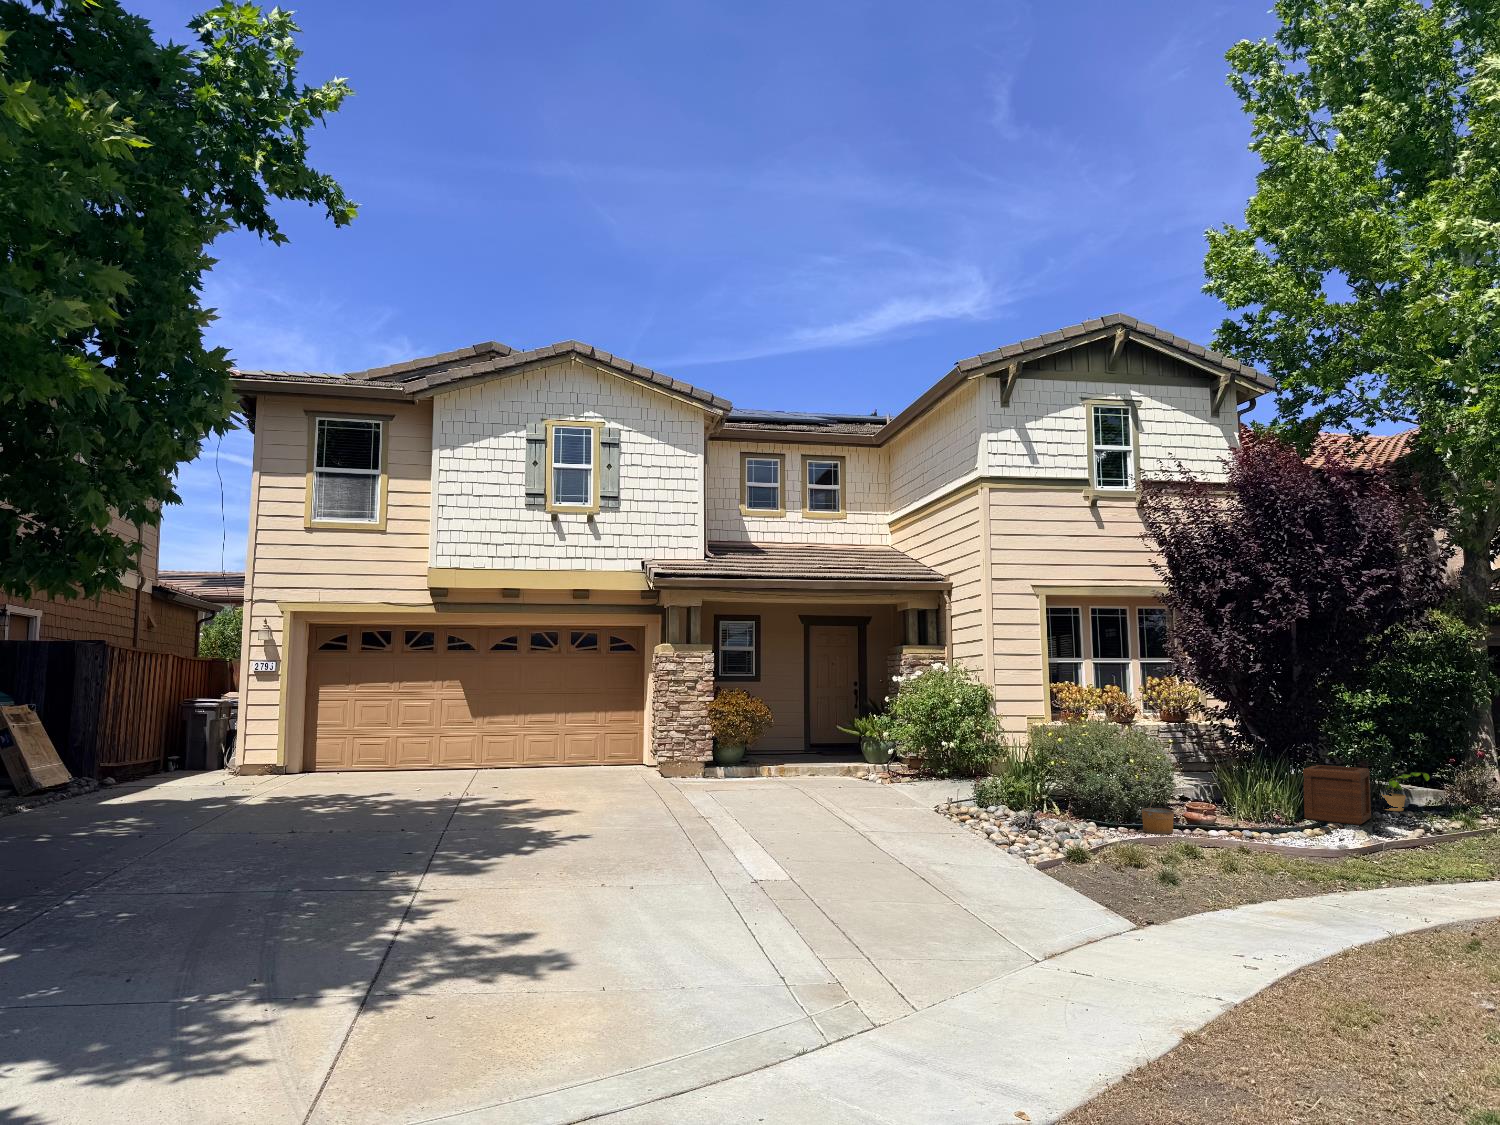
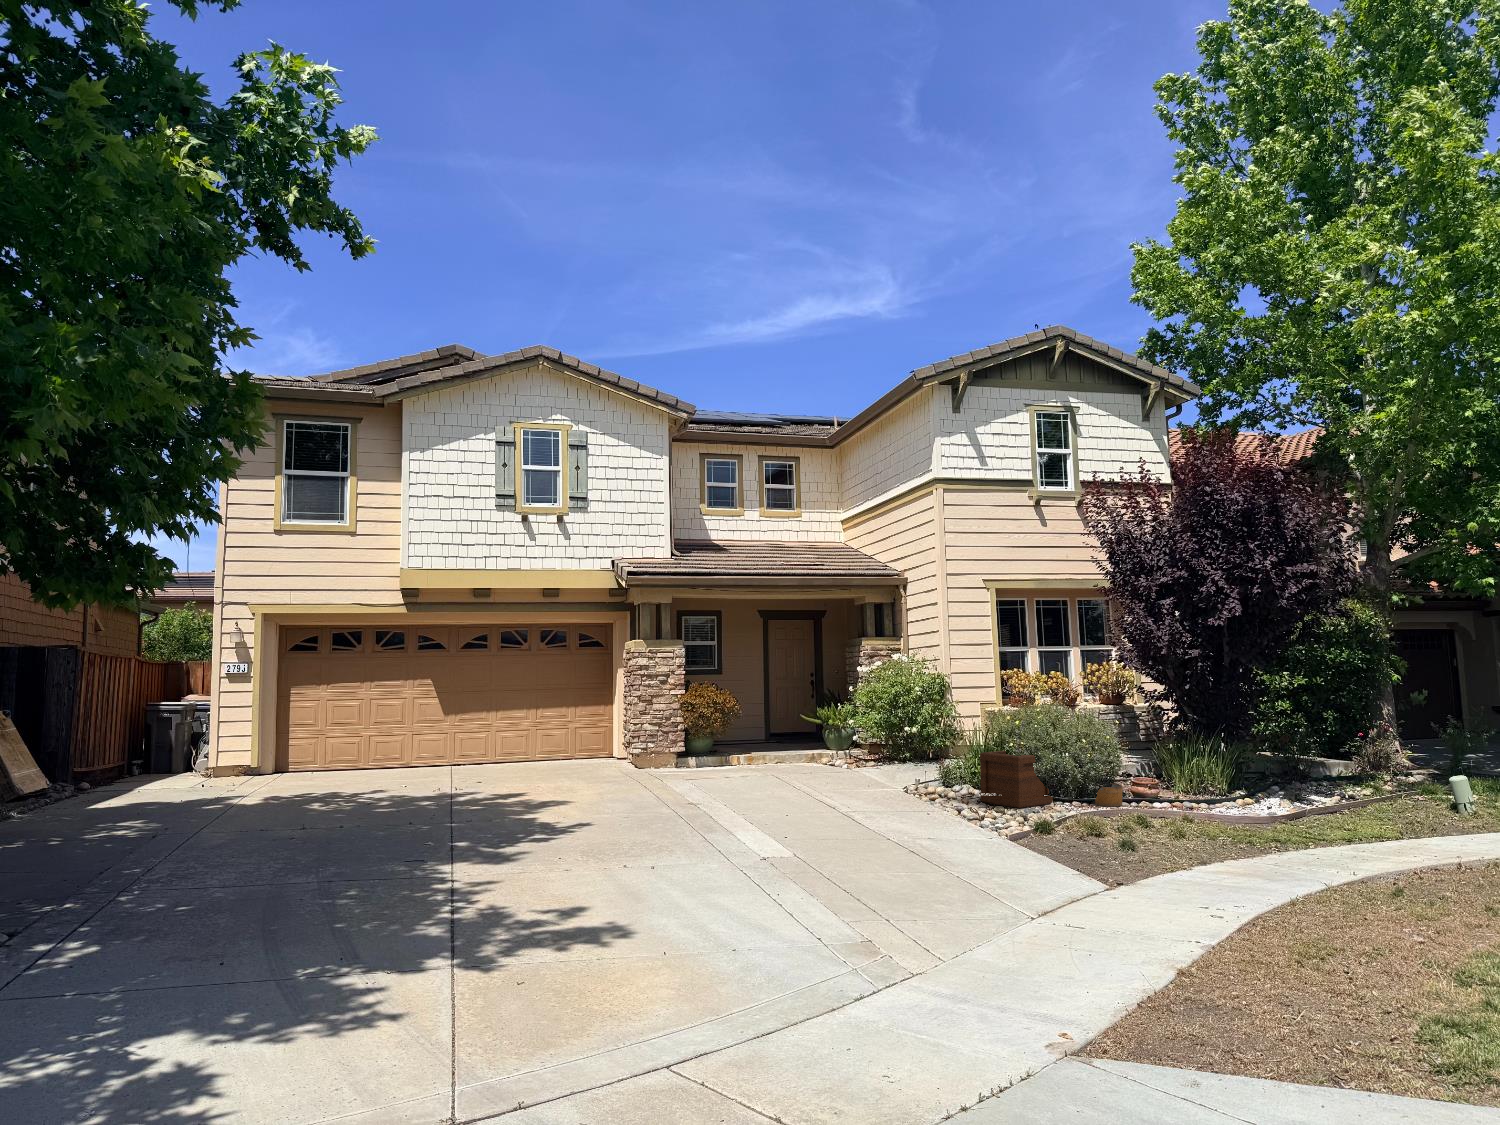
wooden crate: present [1303,765,1371,825] -> present [980,751,1053,808]
potted plant: present [1381,773,1430,811] -> none [1297,745,1340,780]

